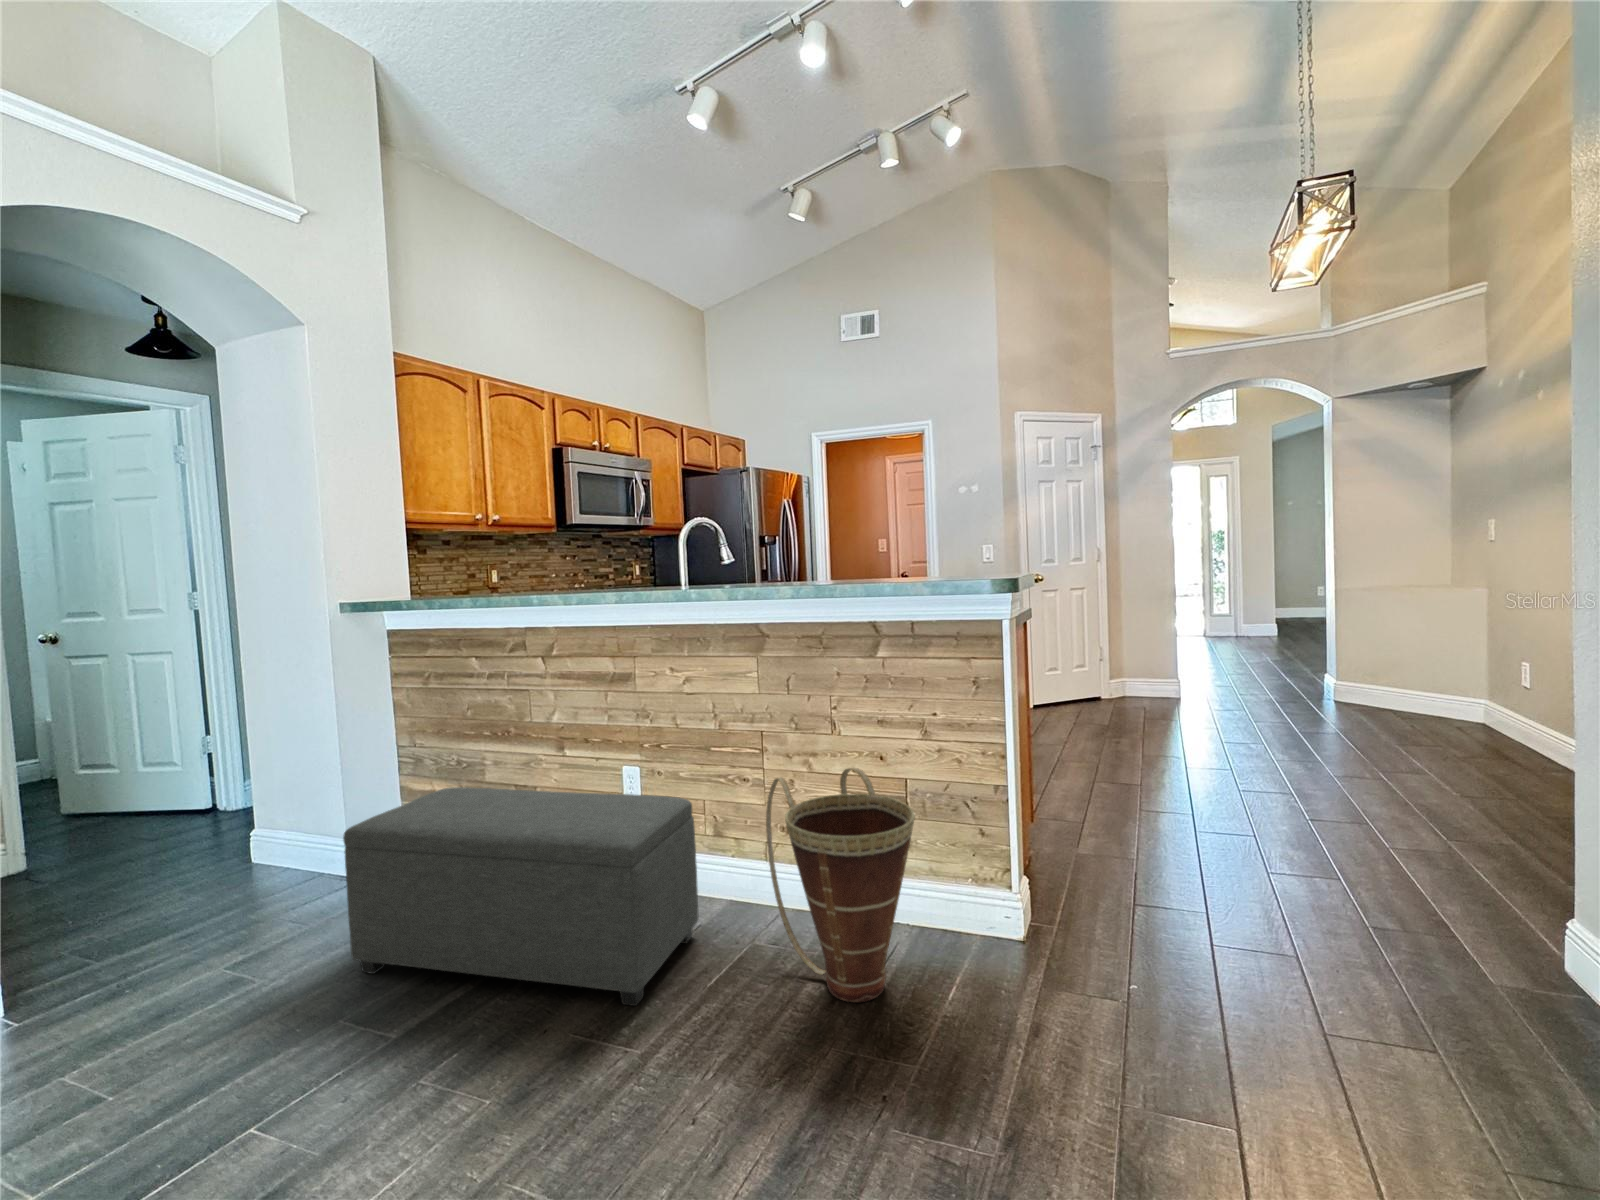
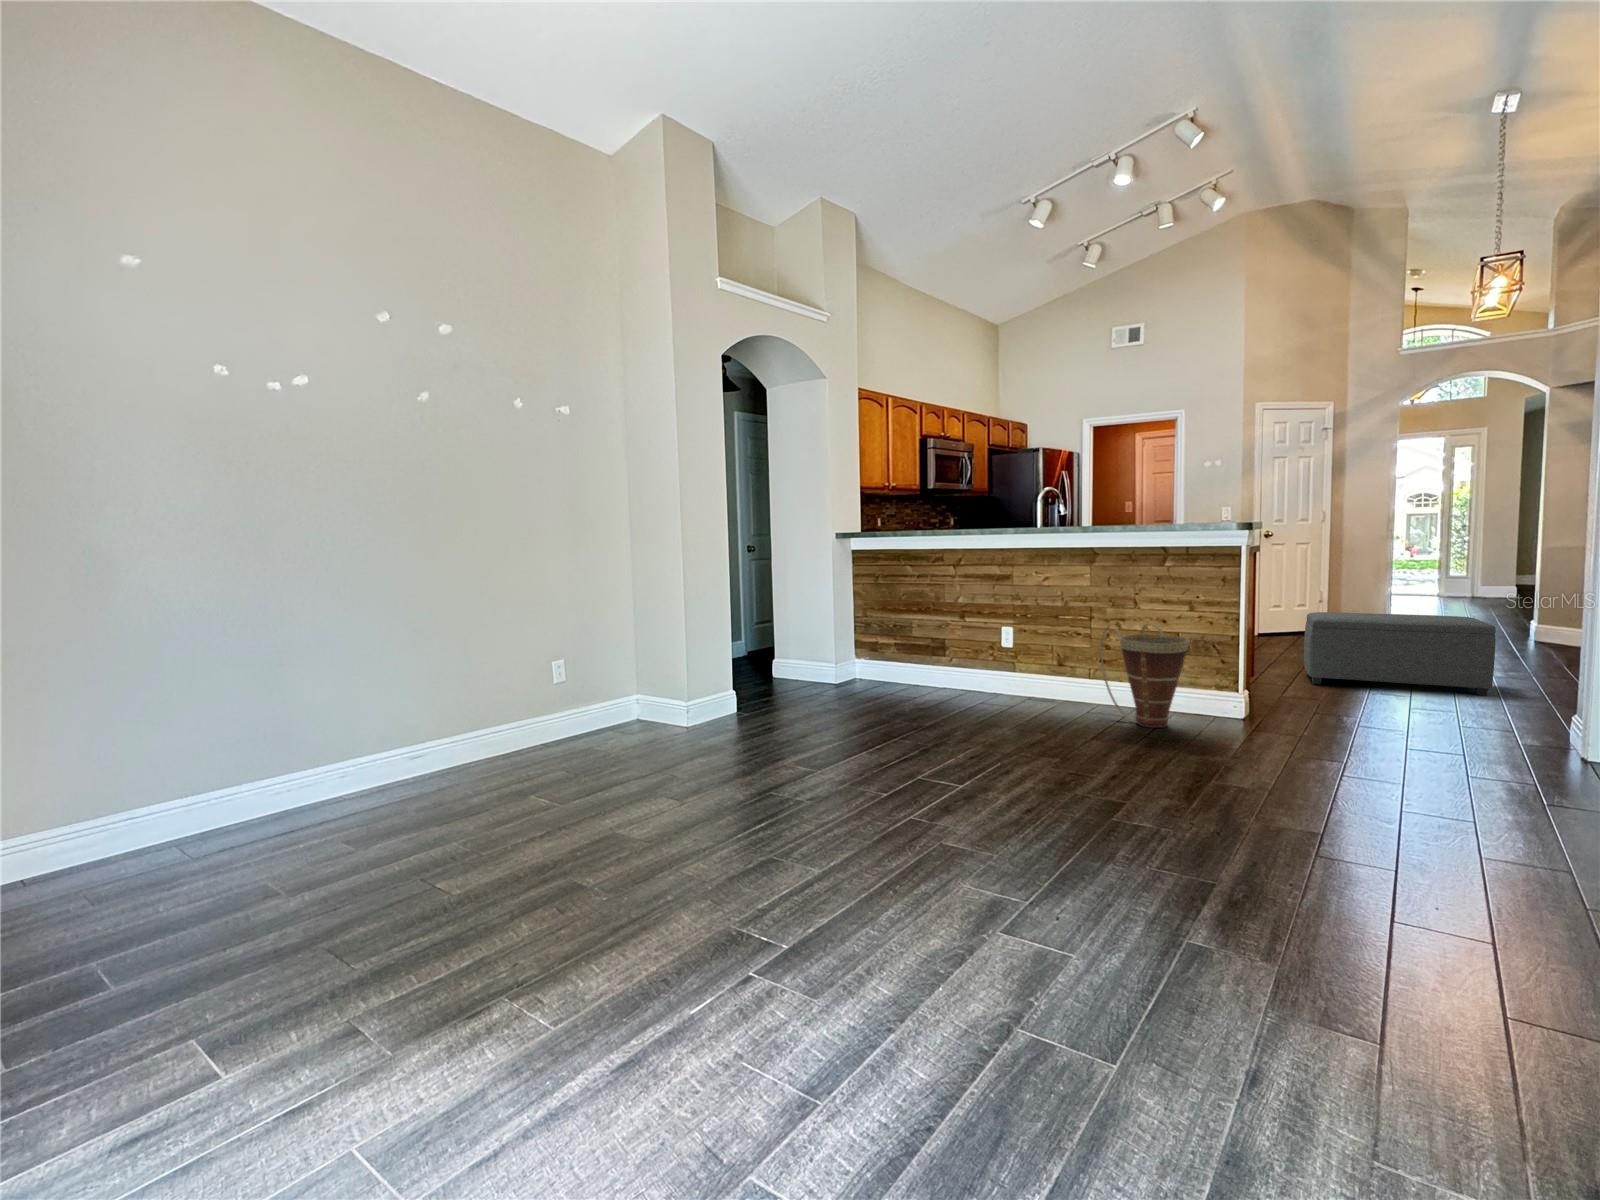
ottoman: present [343,787,699,1006] -> present [1304,612,1496,696]

